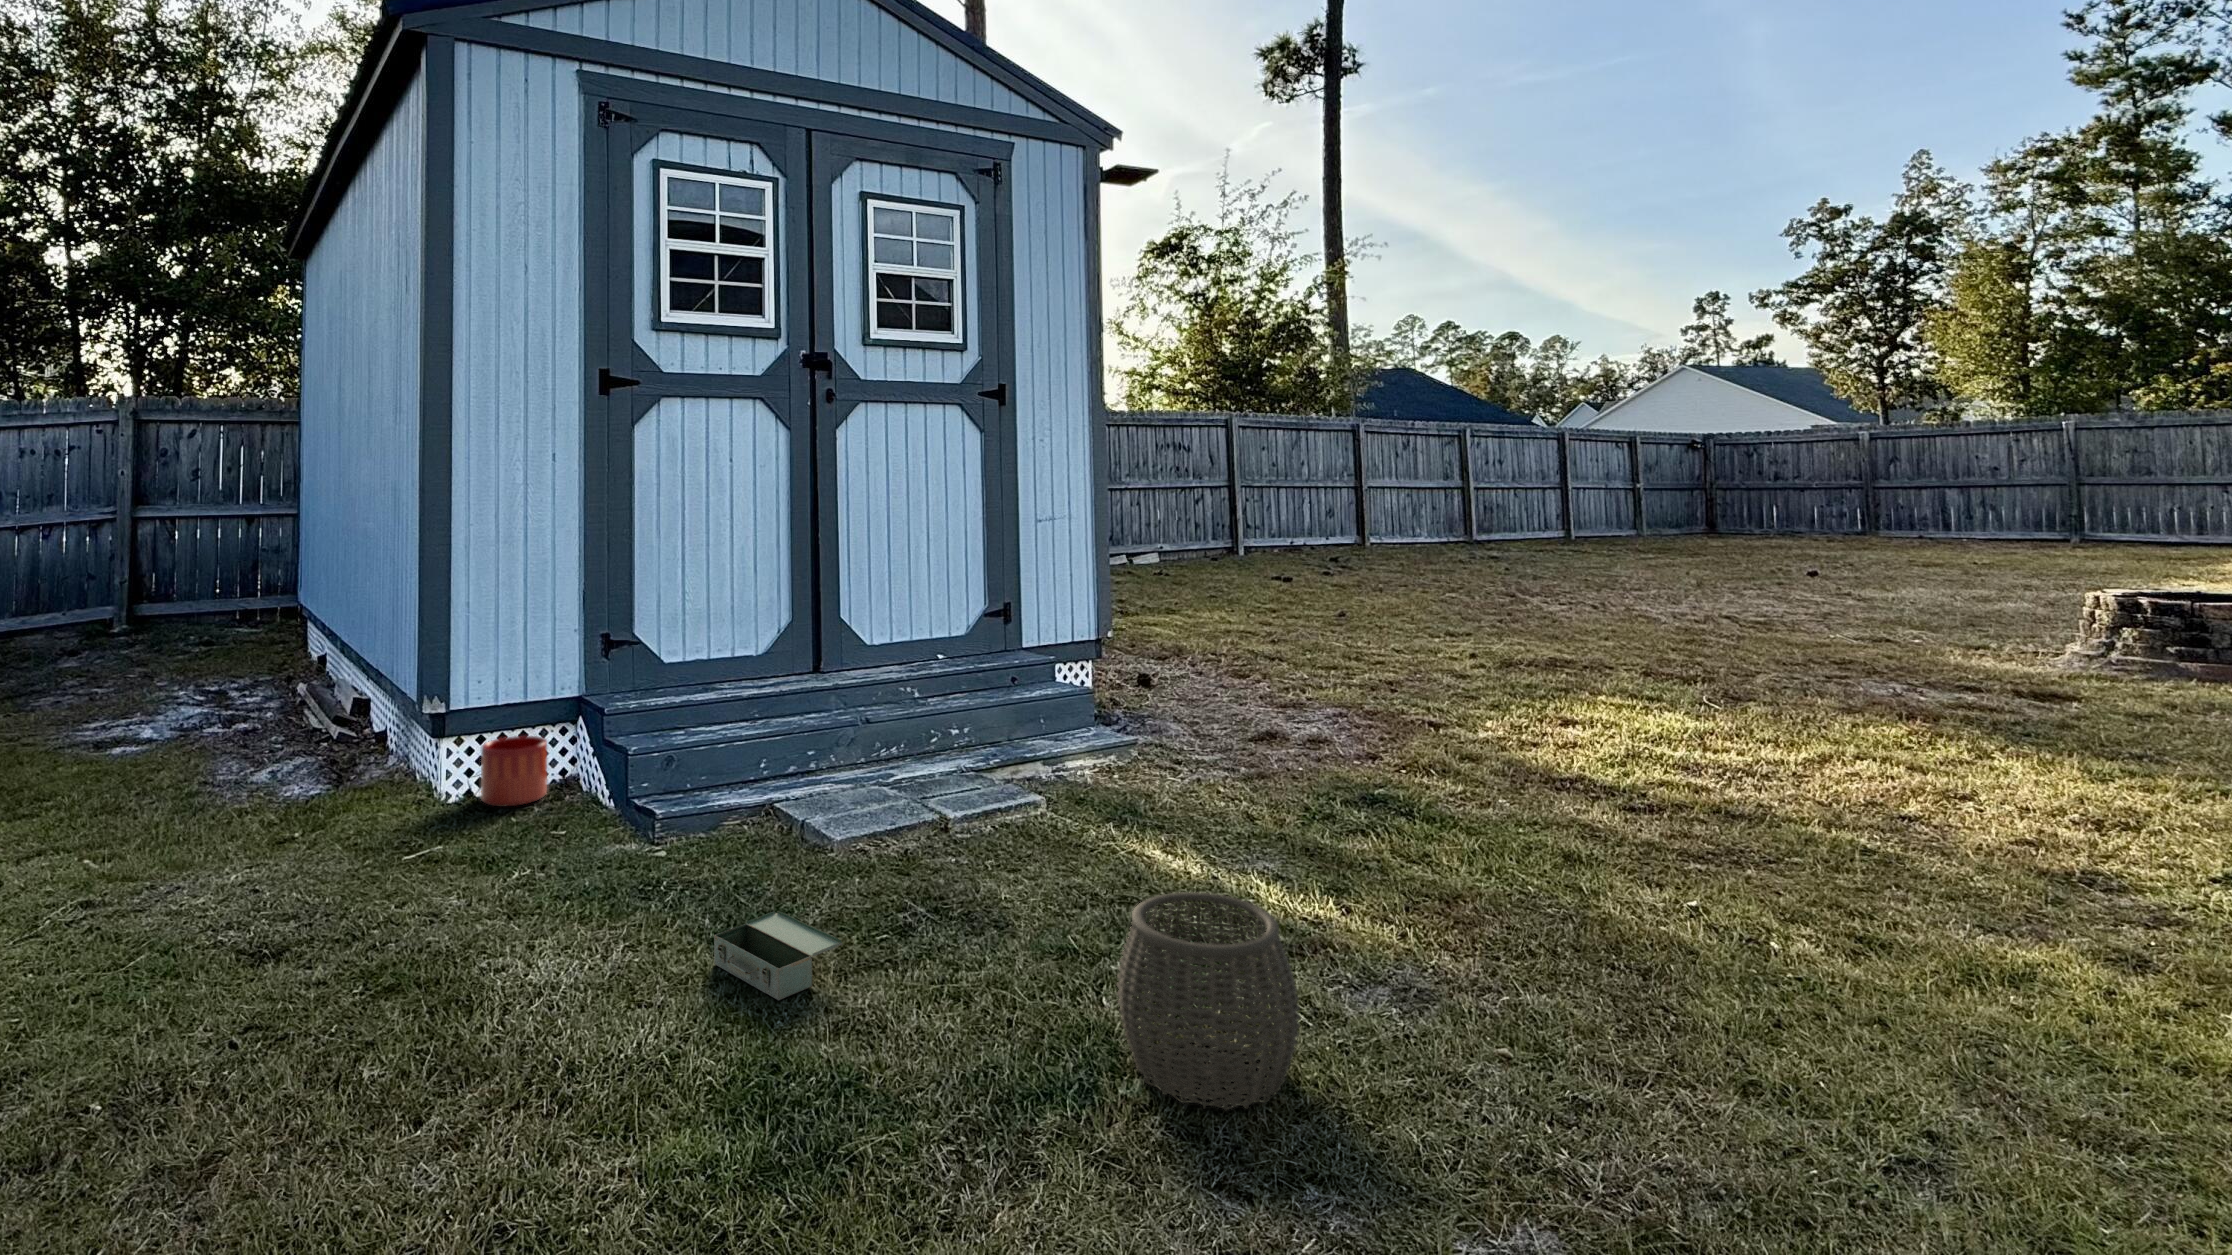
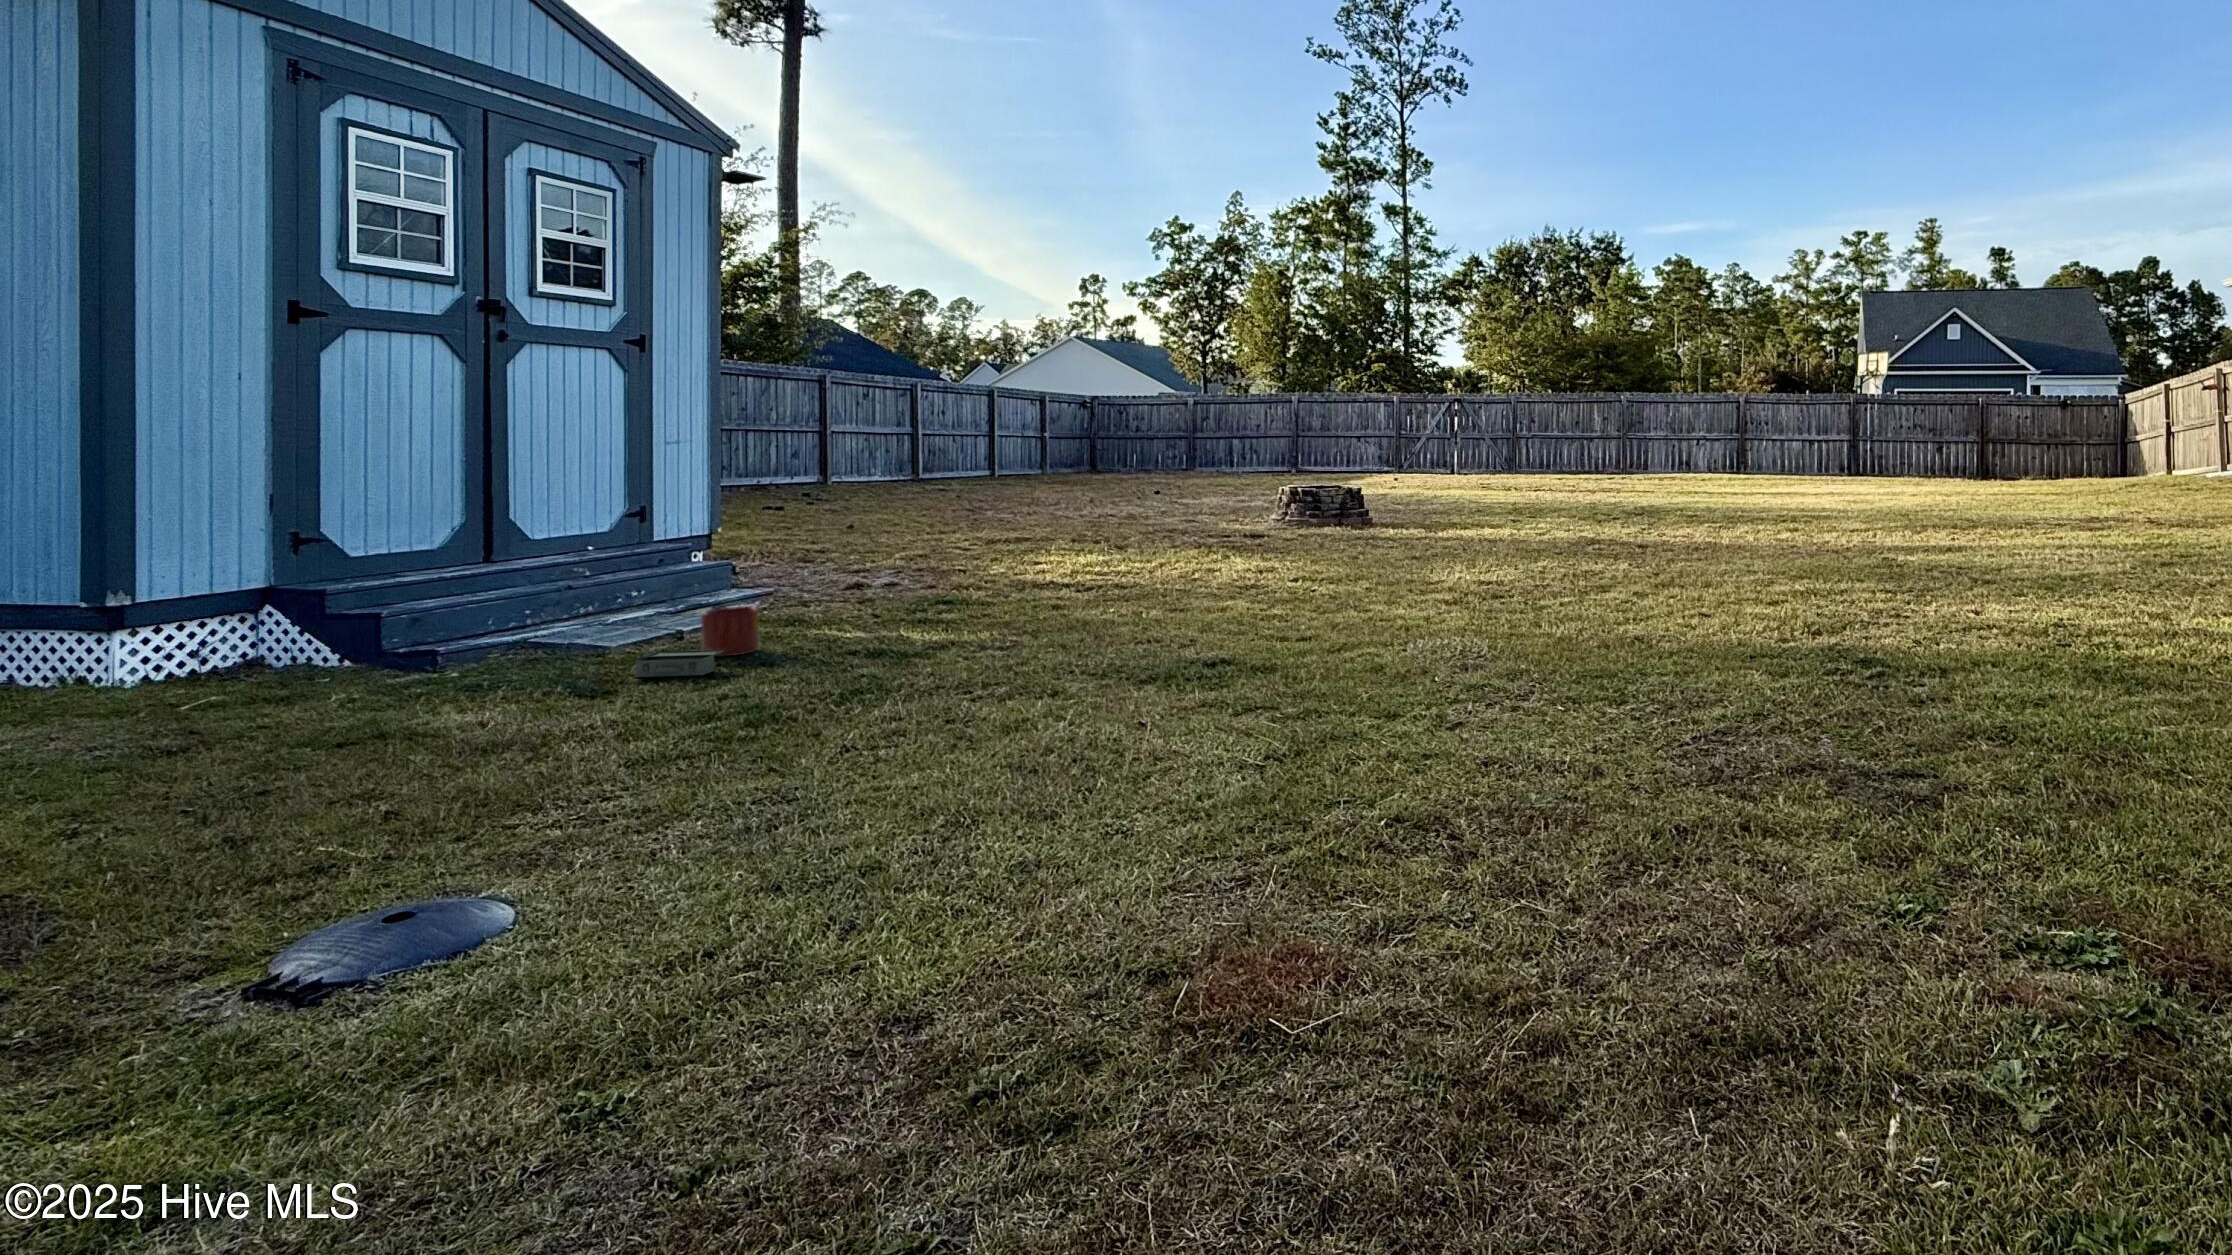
planter: present [481,736,547,806] -> present [701,606,759,657]
woven basket: present [1117,892,1300,1110] -> none [899,585,982,657]

